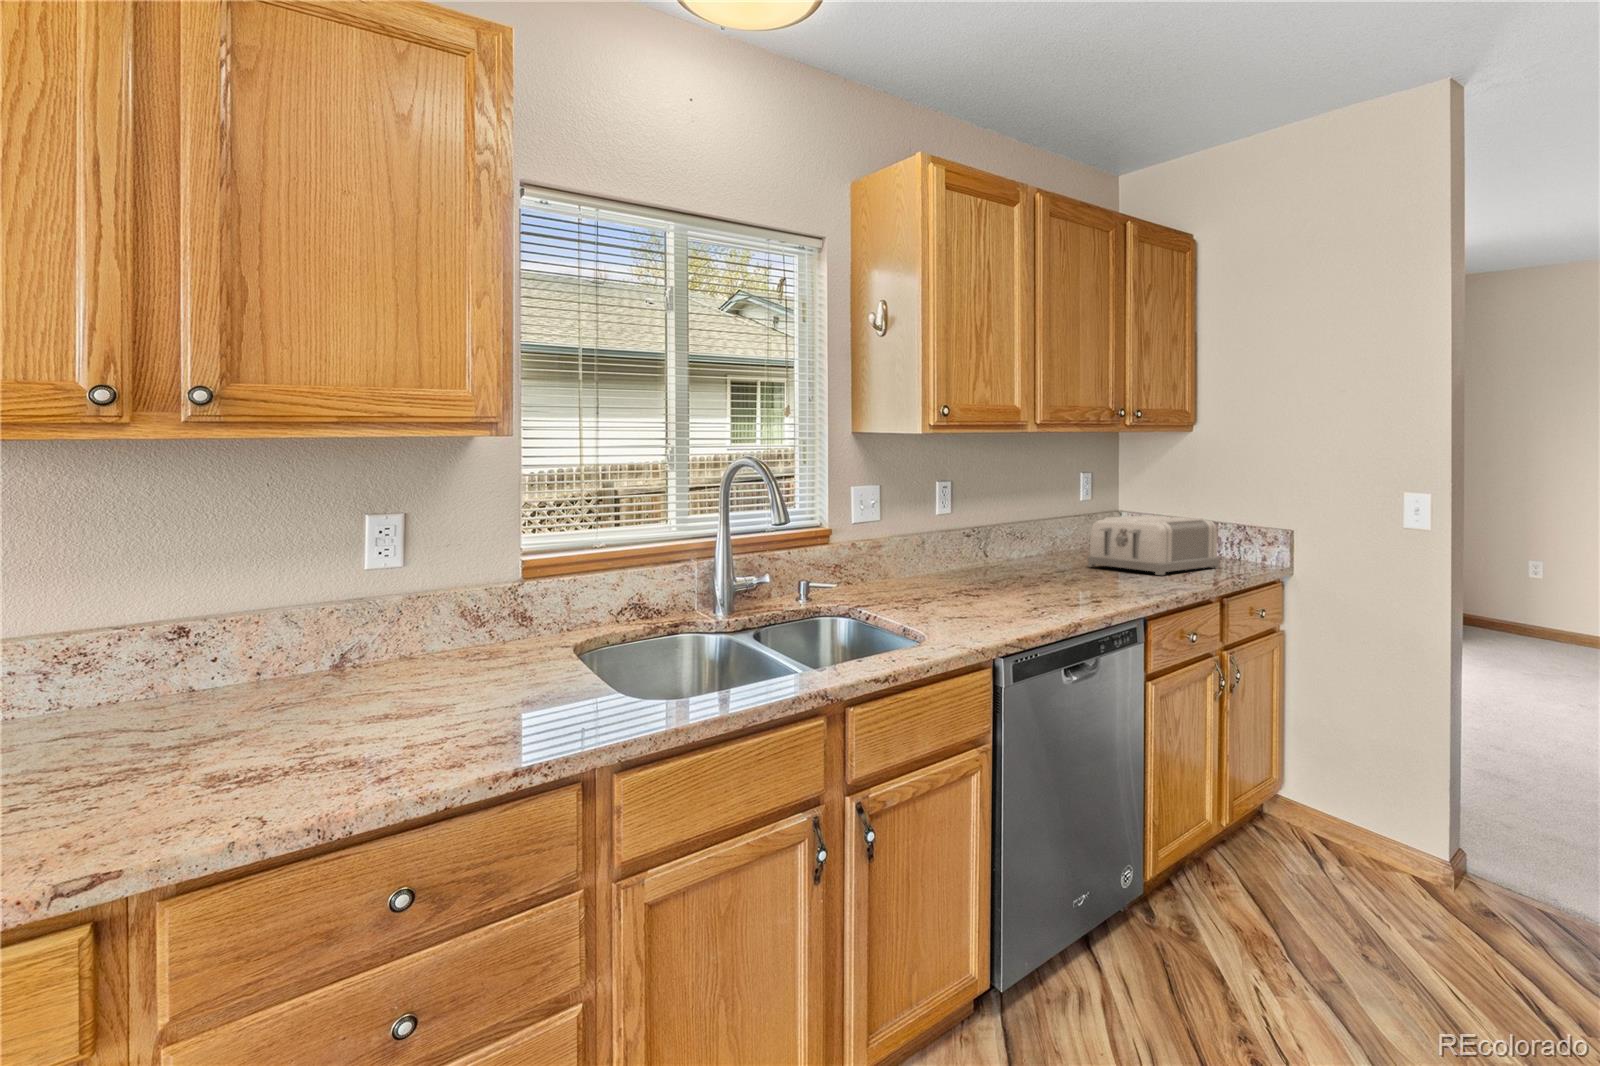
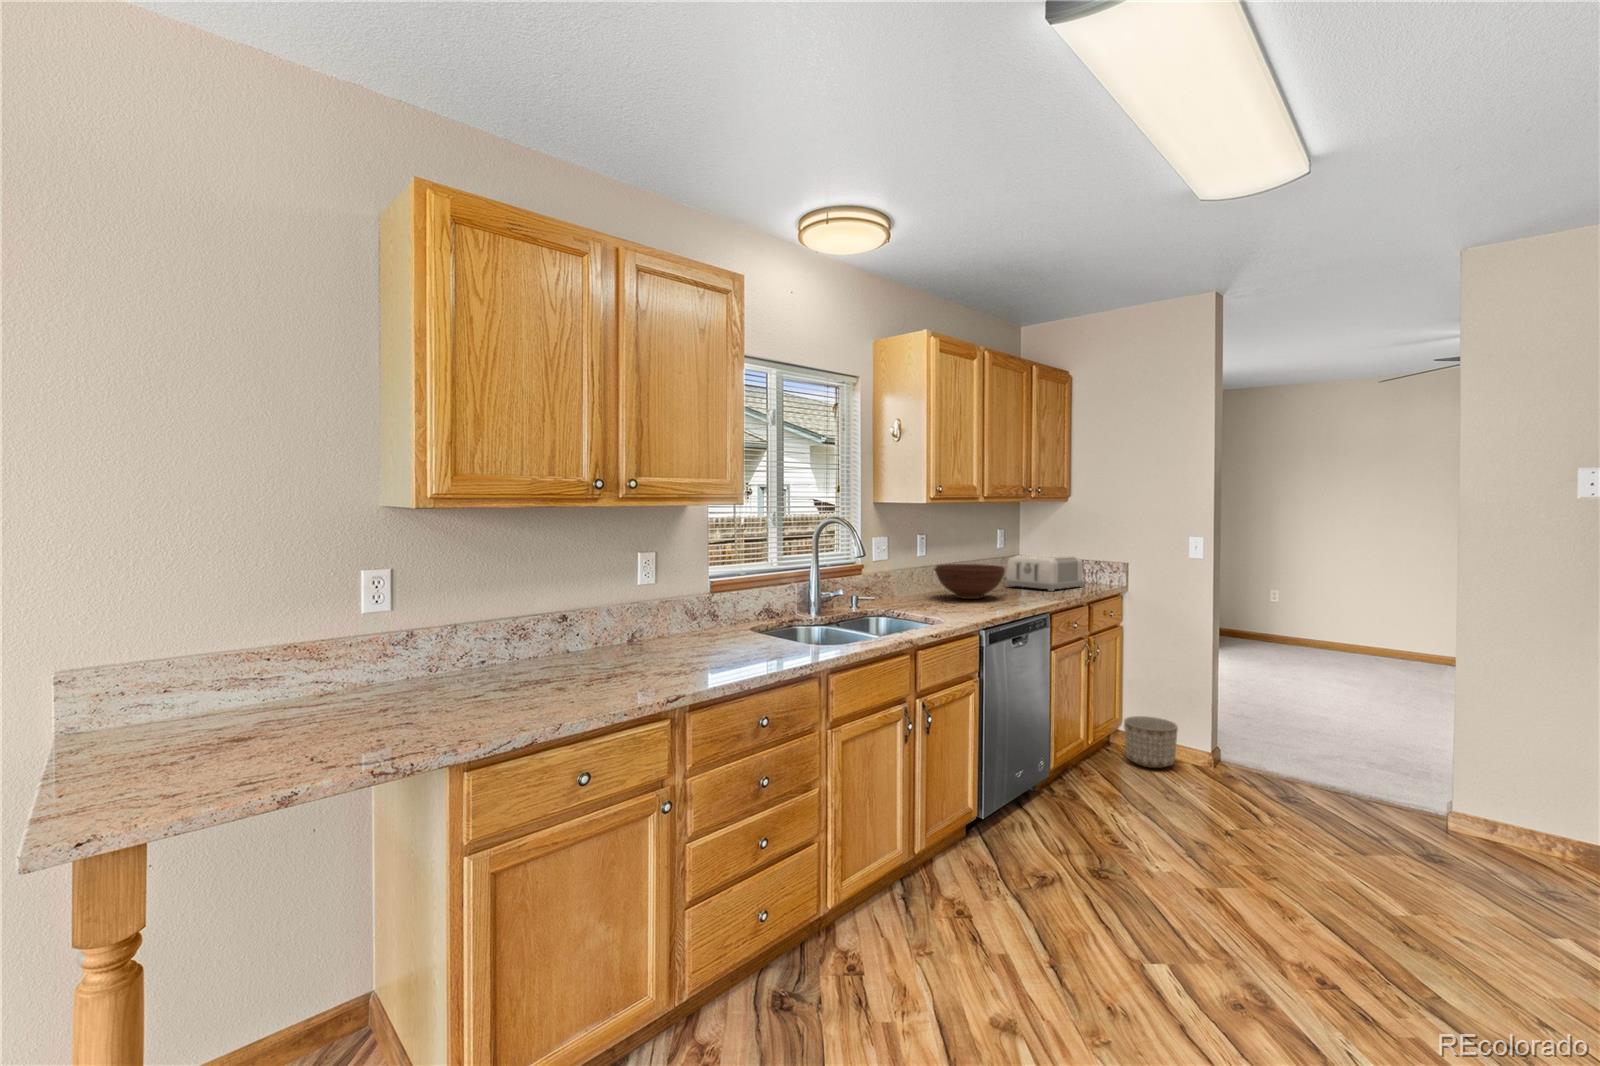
fruit bowl: none [960,532,1075,589] -> present [935,564,1005,599]
planter: none [1285,780,1384,874] -> present [1124,716,1178,768]

